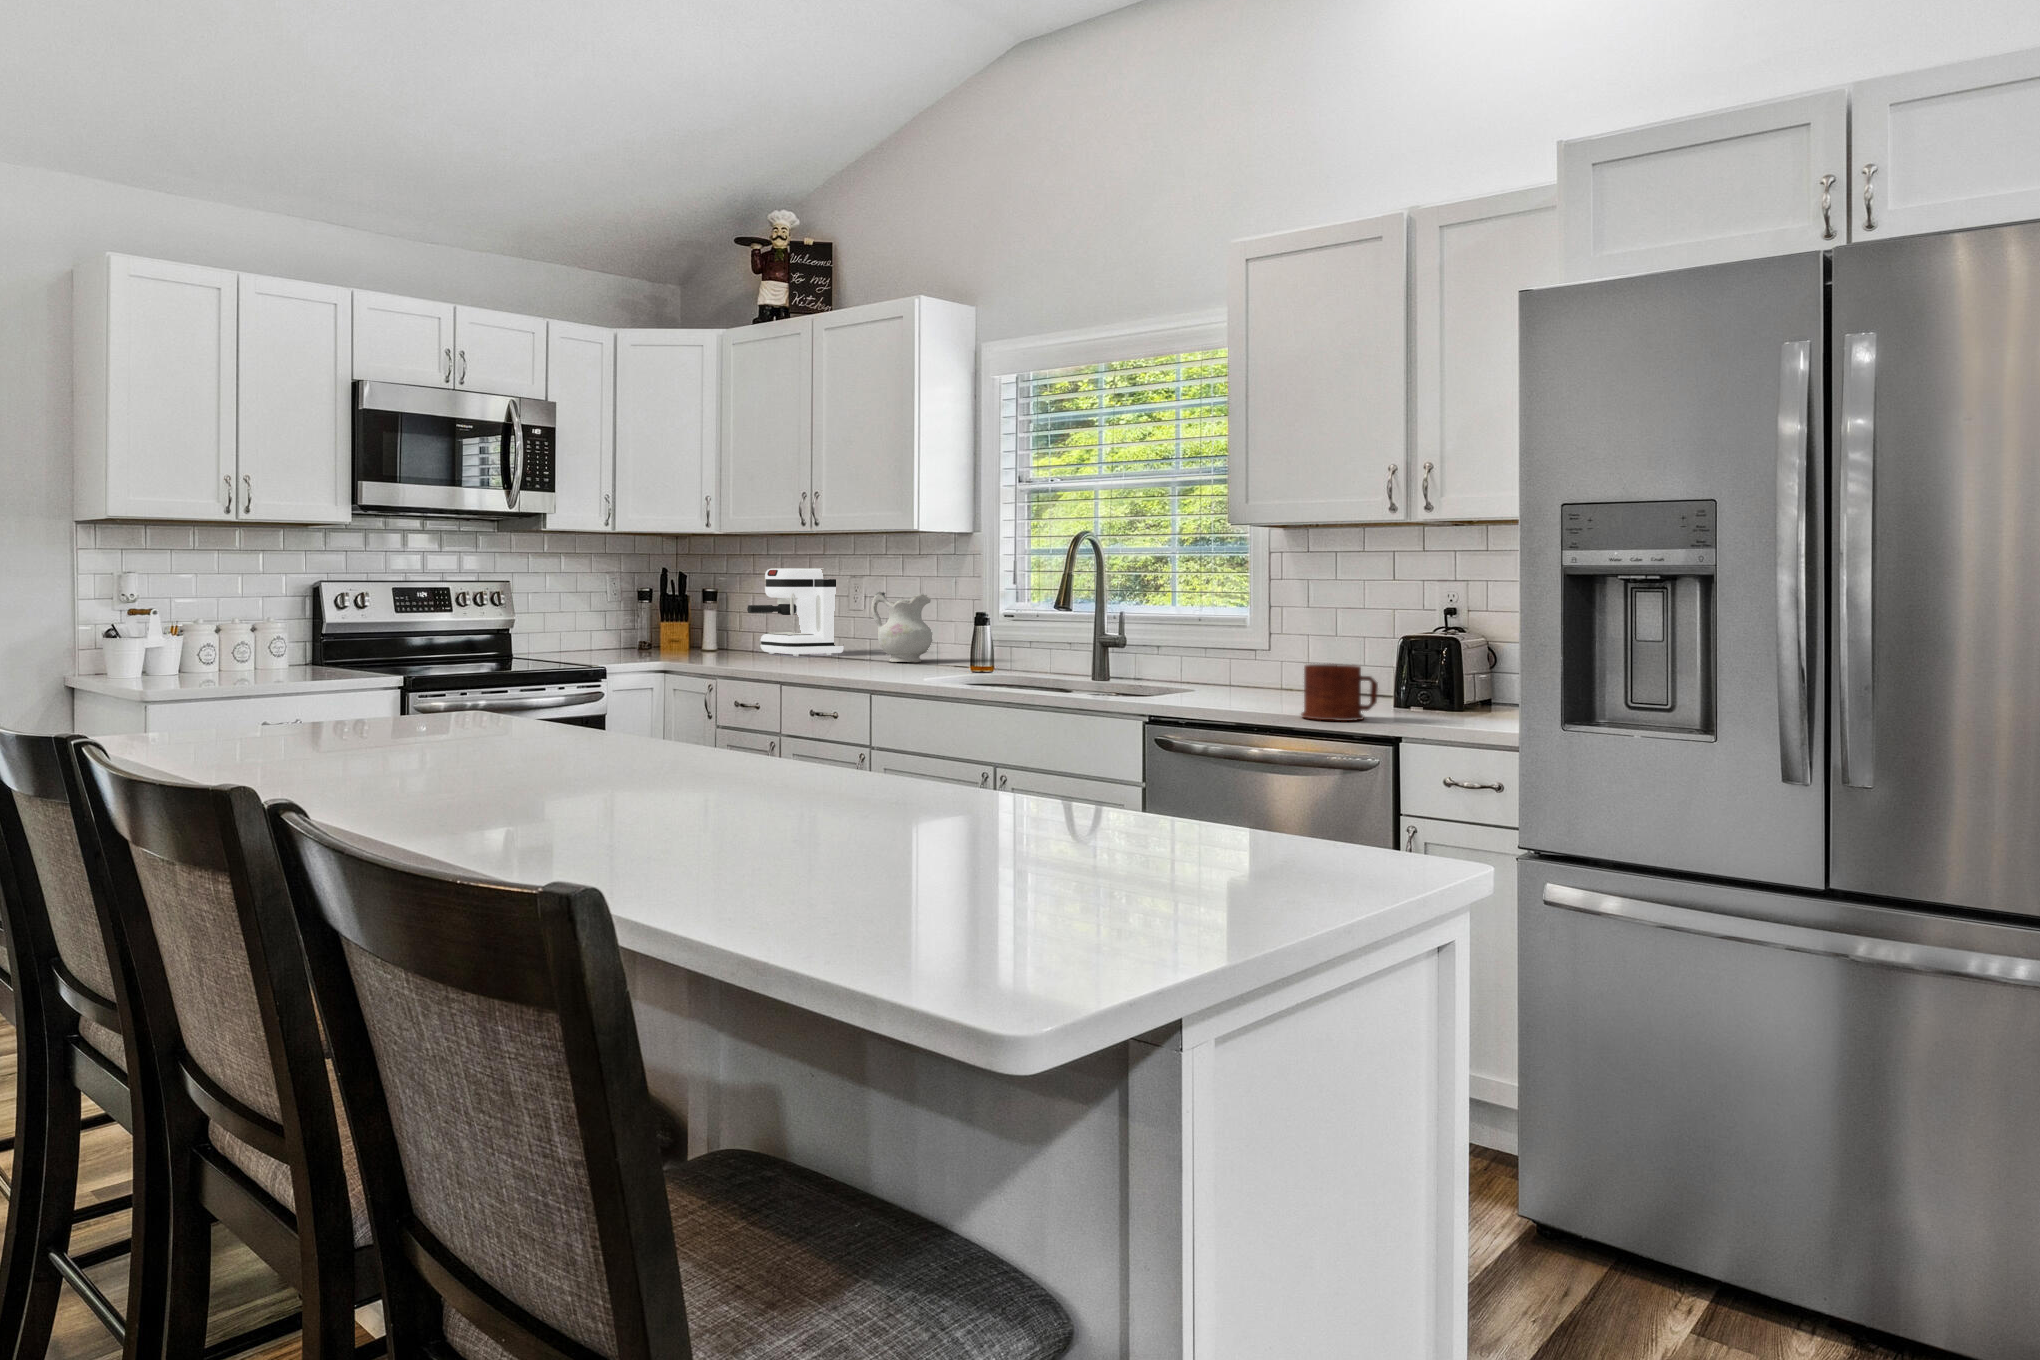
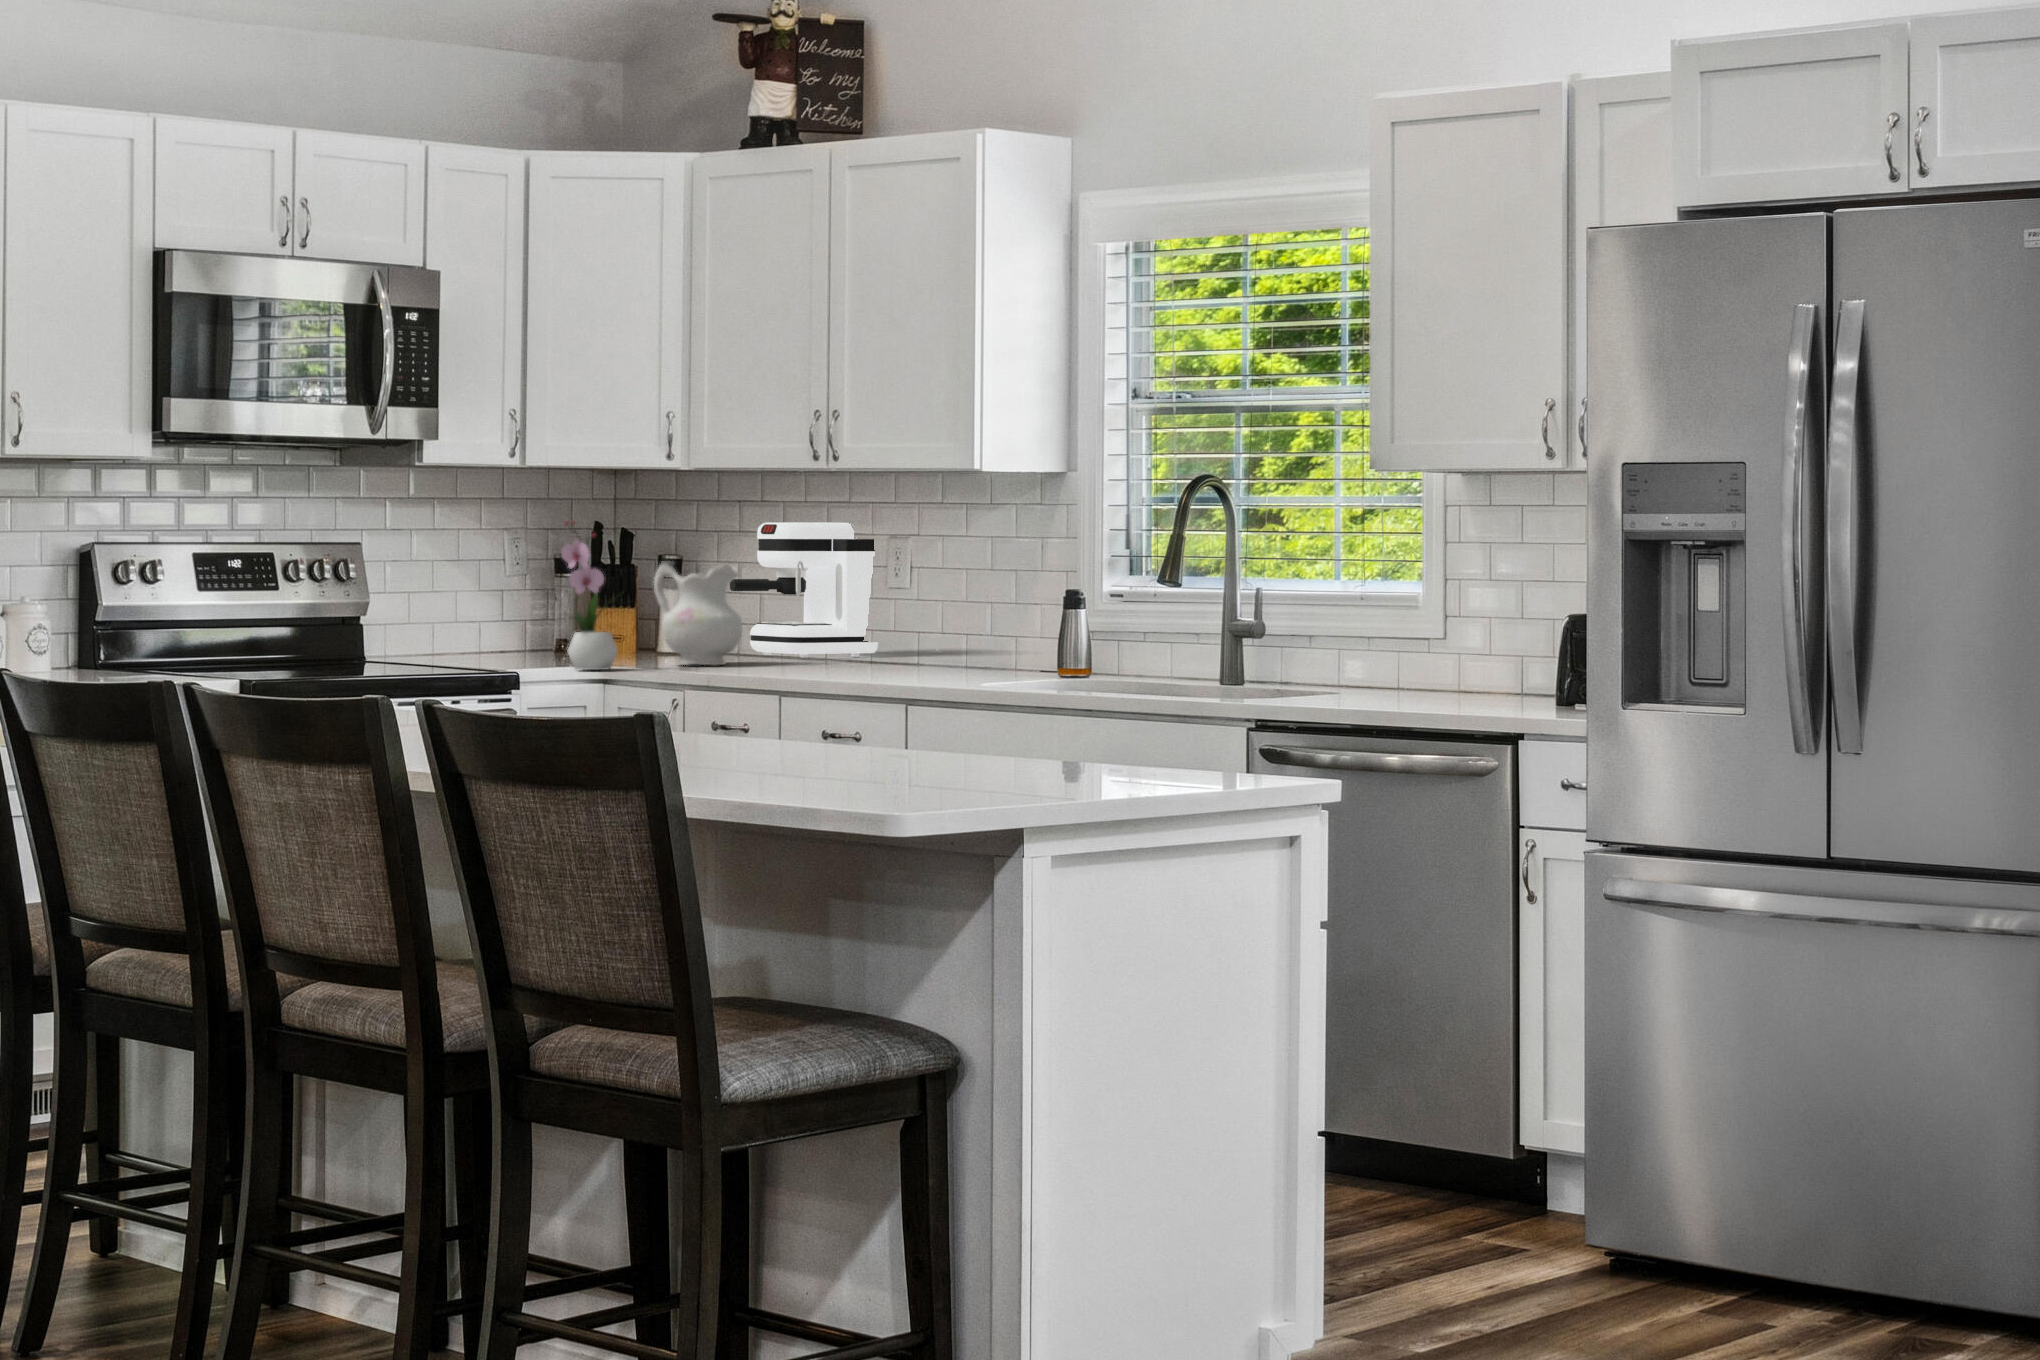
flower arrangement: none [635,567,677,666] -> present [561,521,624,670]
ceramic pitcher: present [872,592,932,662] -> present [654,561,742,665]
mug: present [1301,664,1378,721] -> none [1420,649,1507,717]

